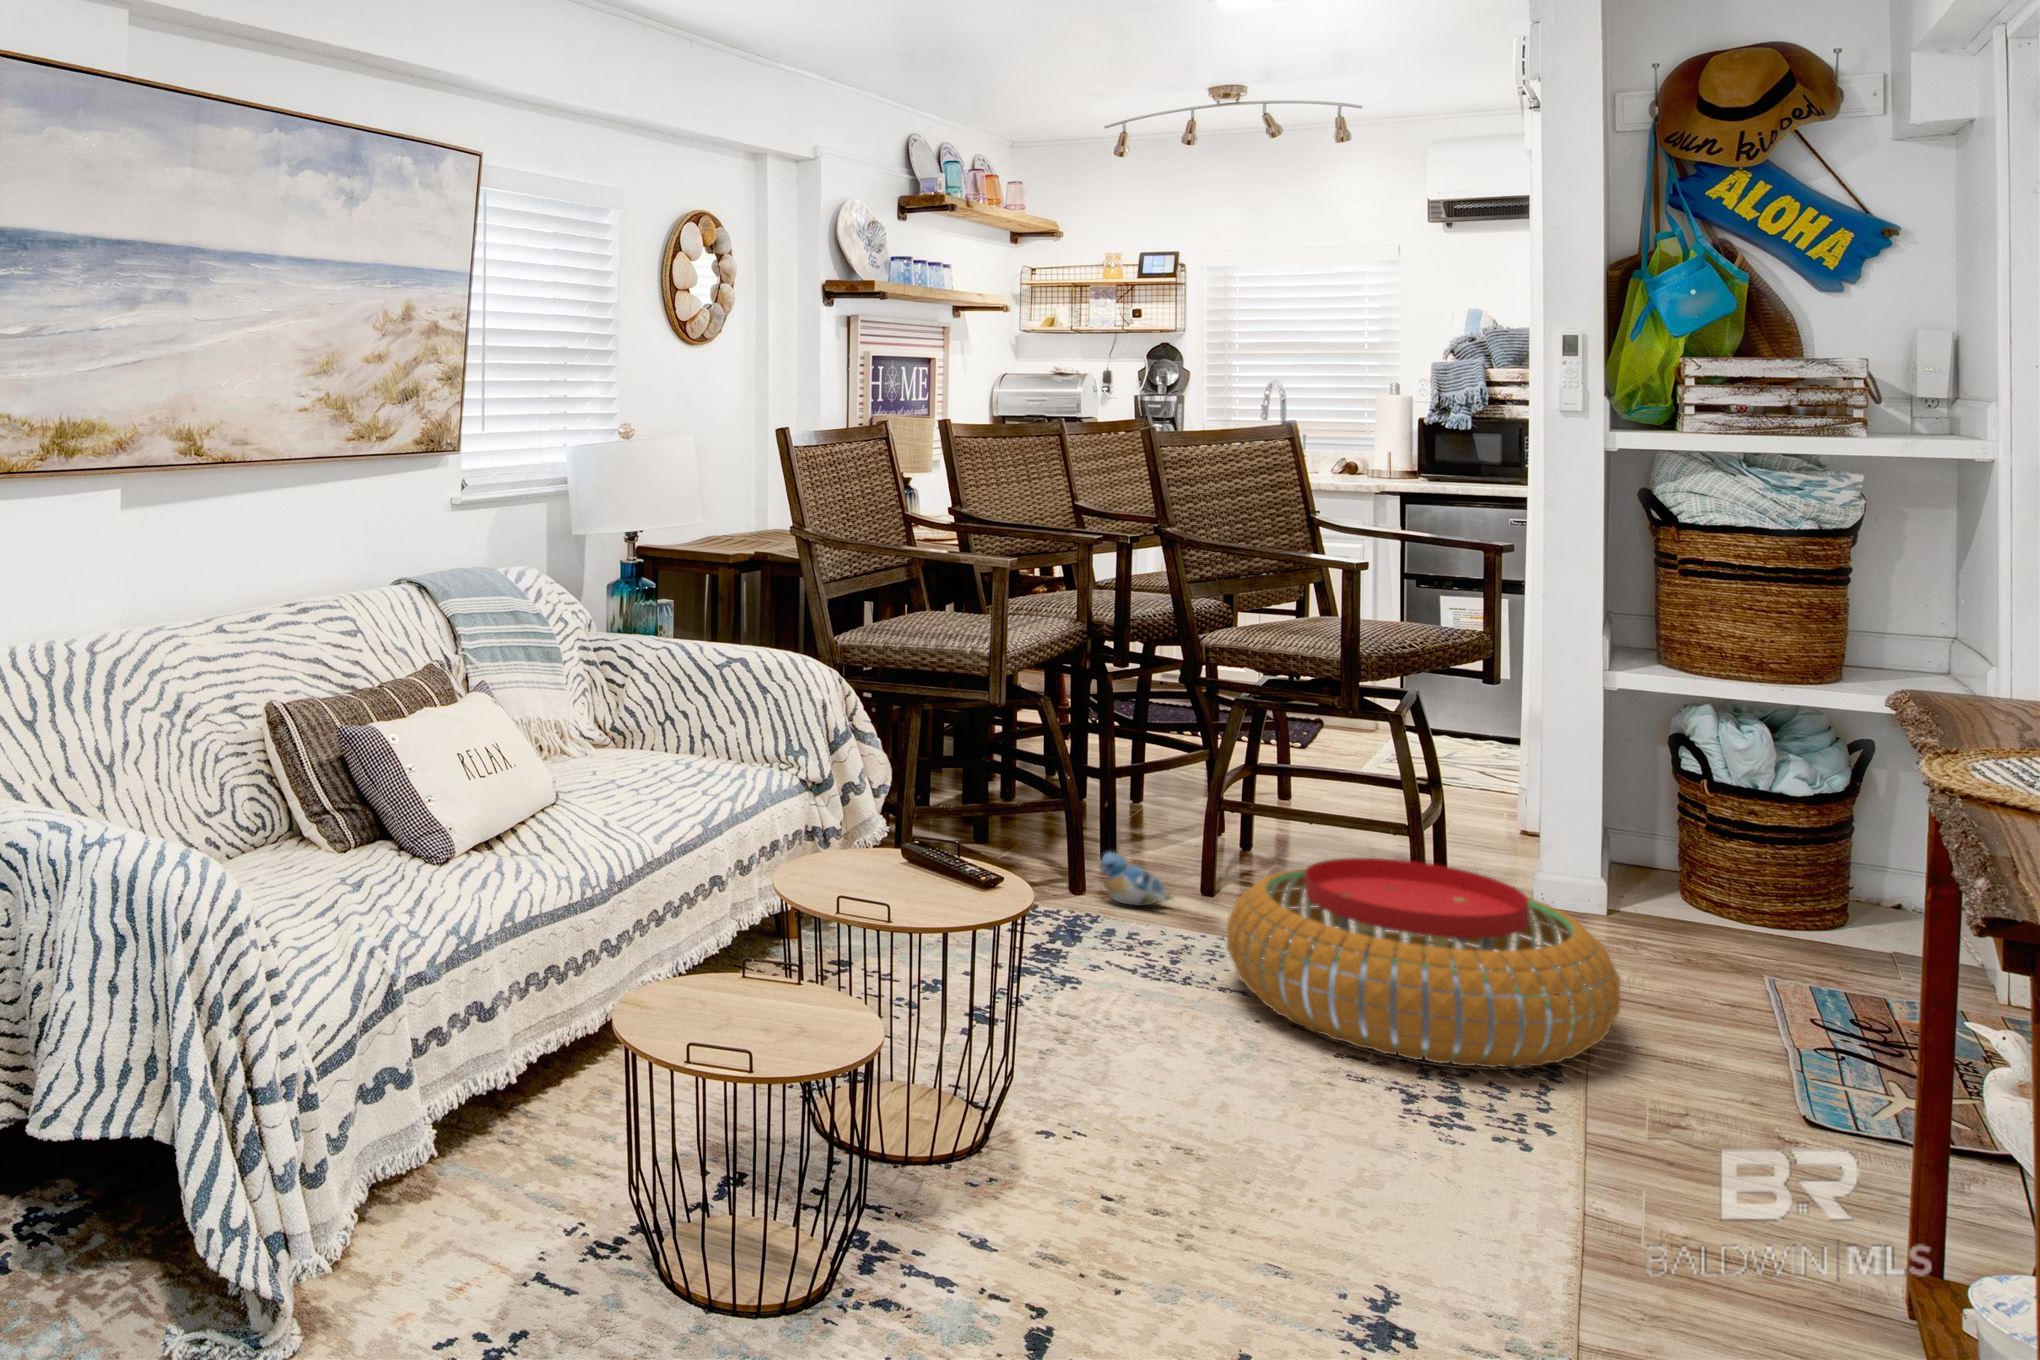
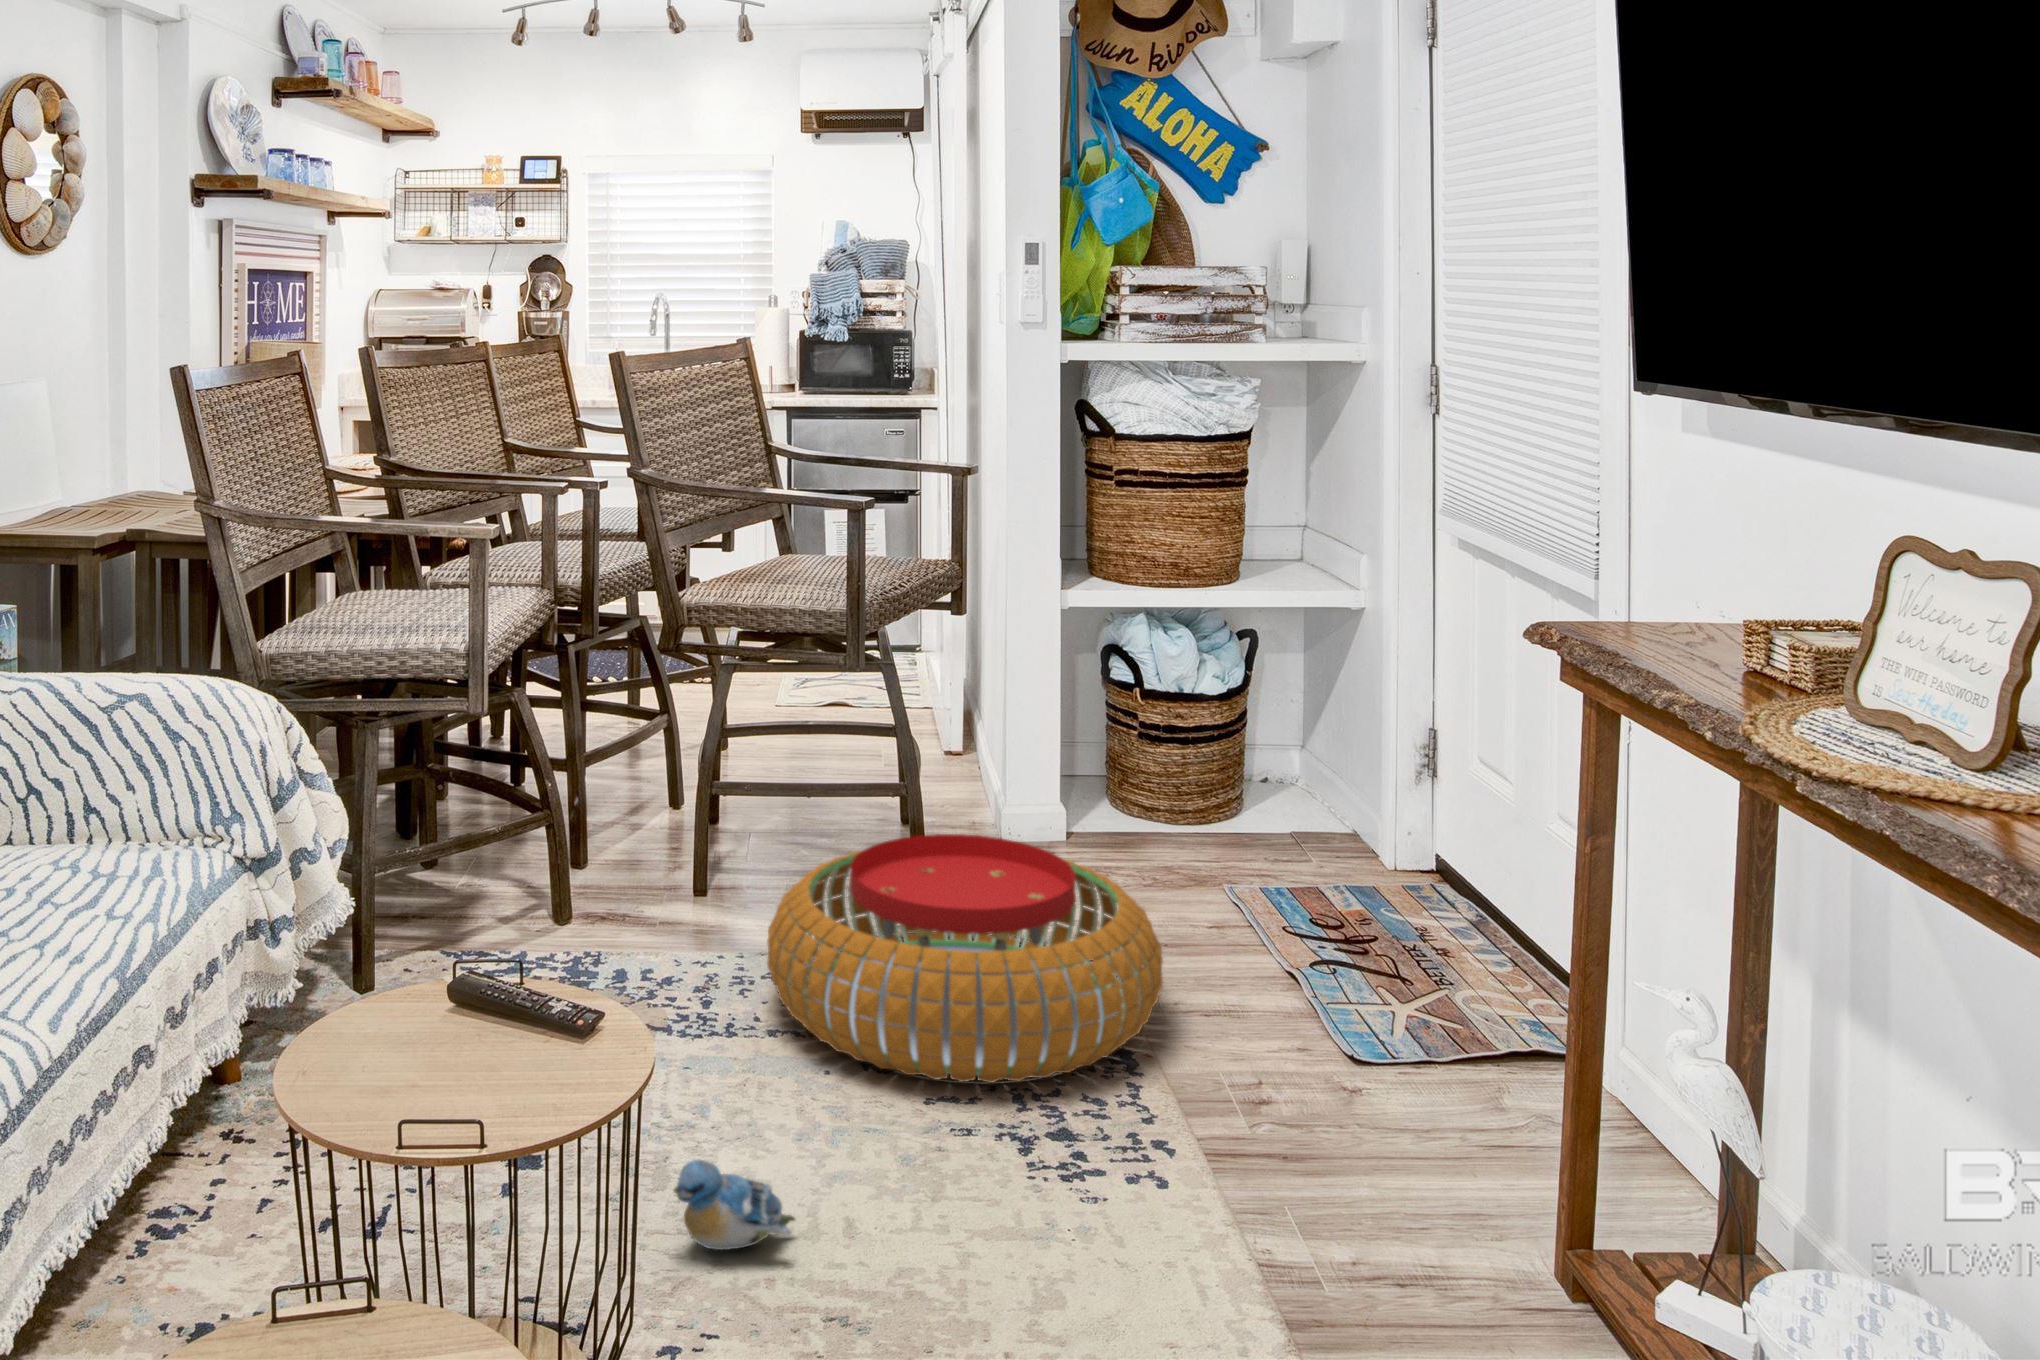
plush toy: present [1099,852,1172,906] -> present [674,1160,795,1250]

